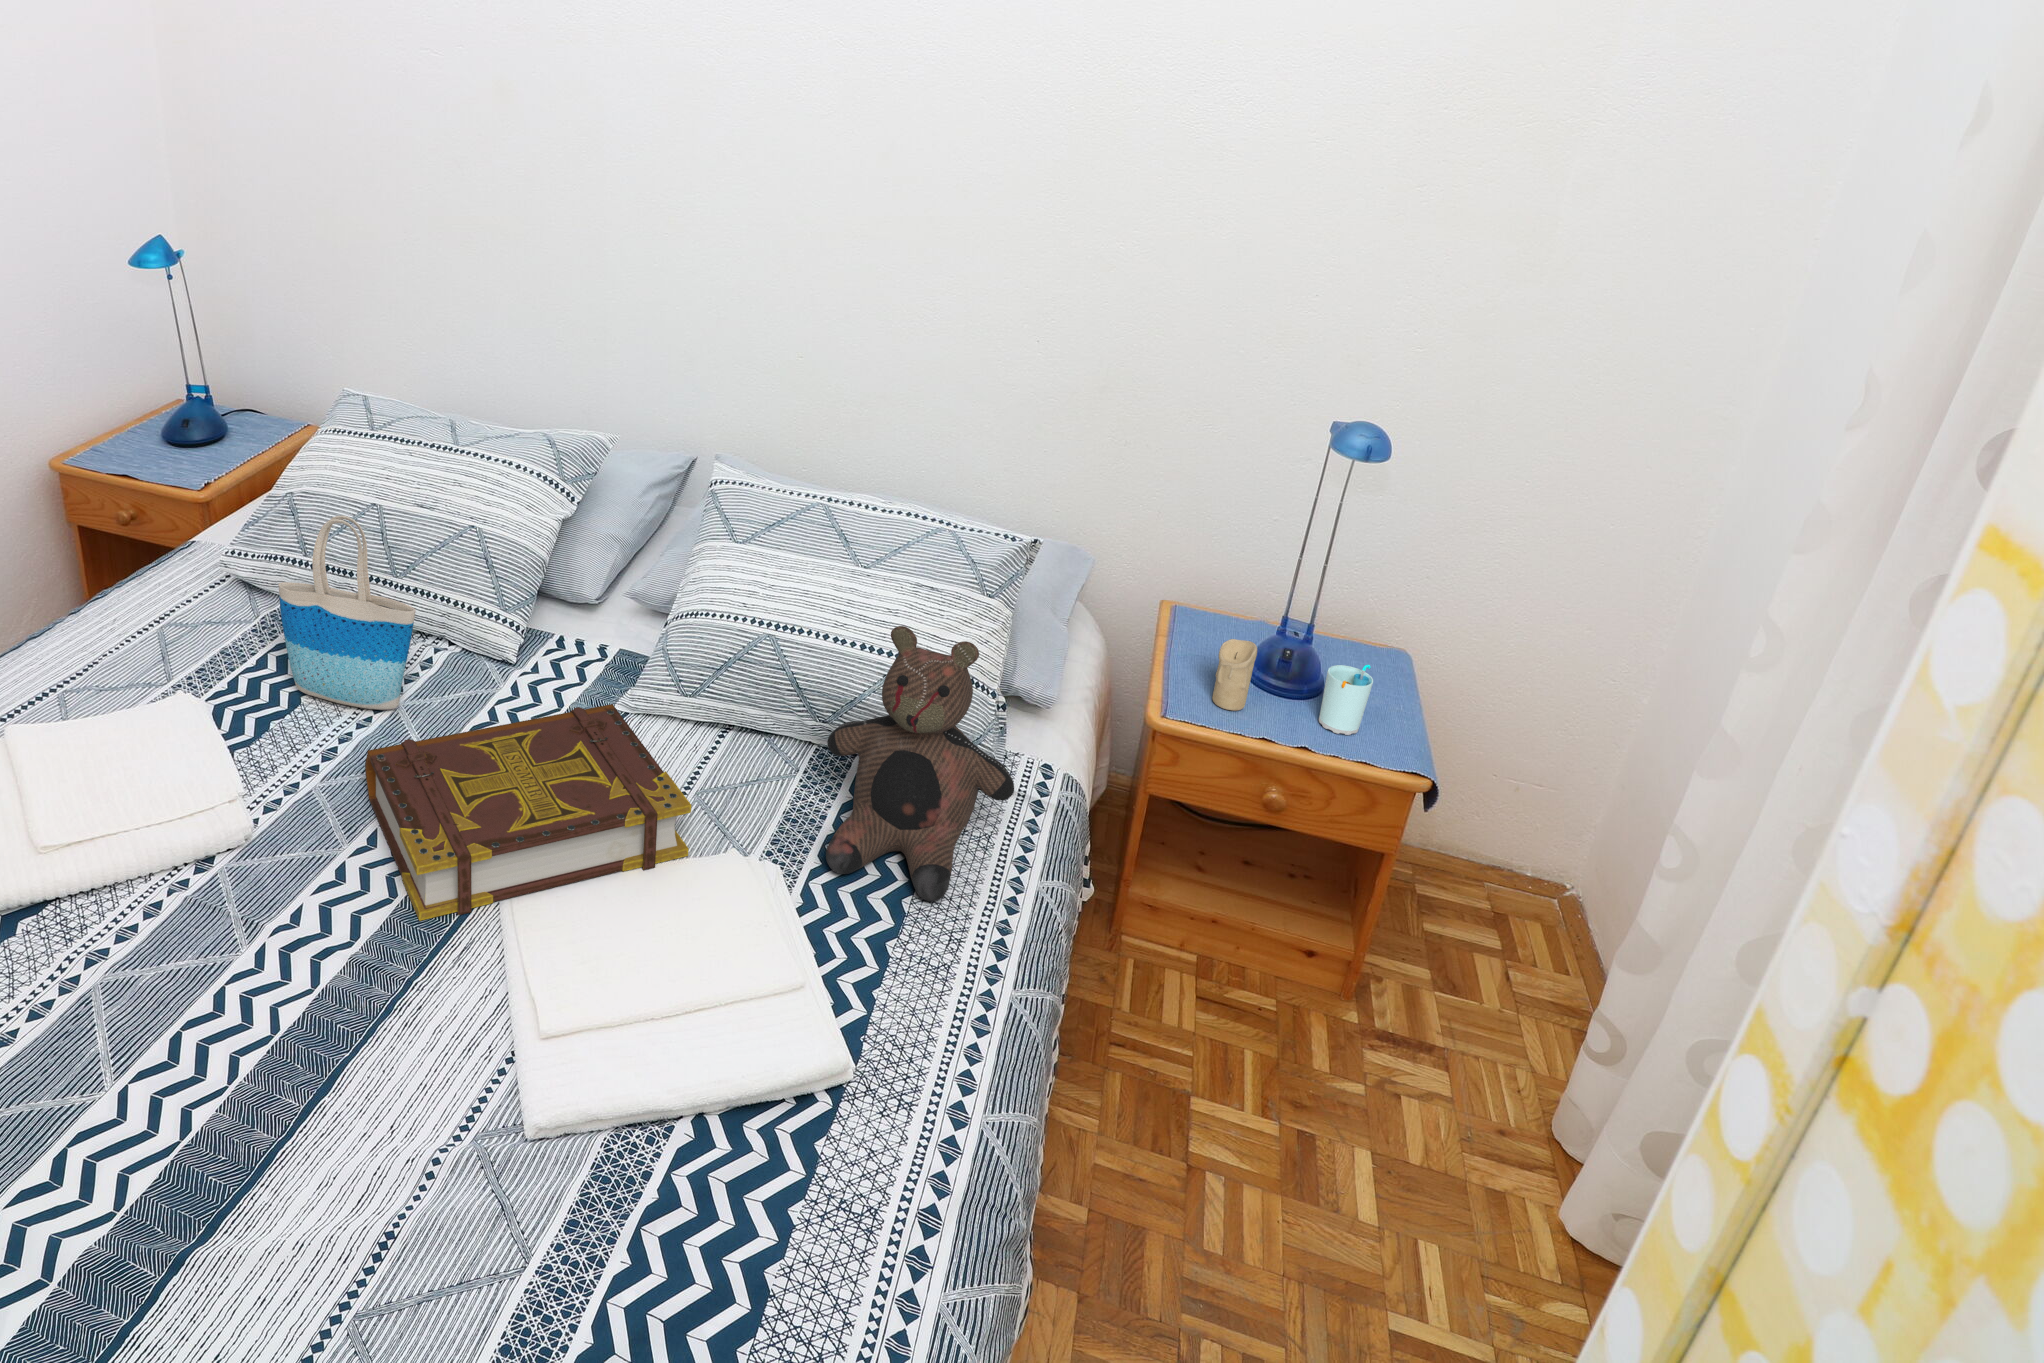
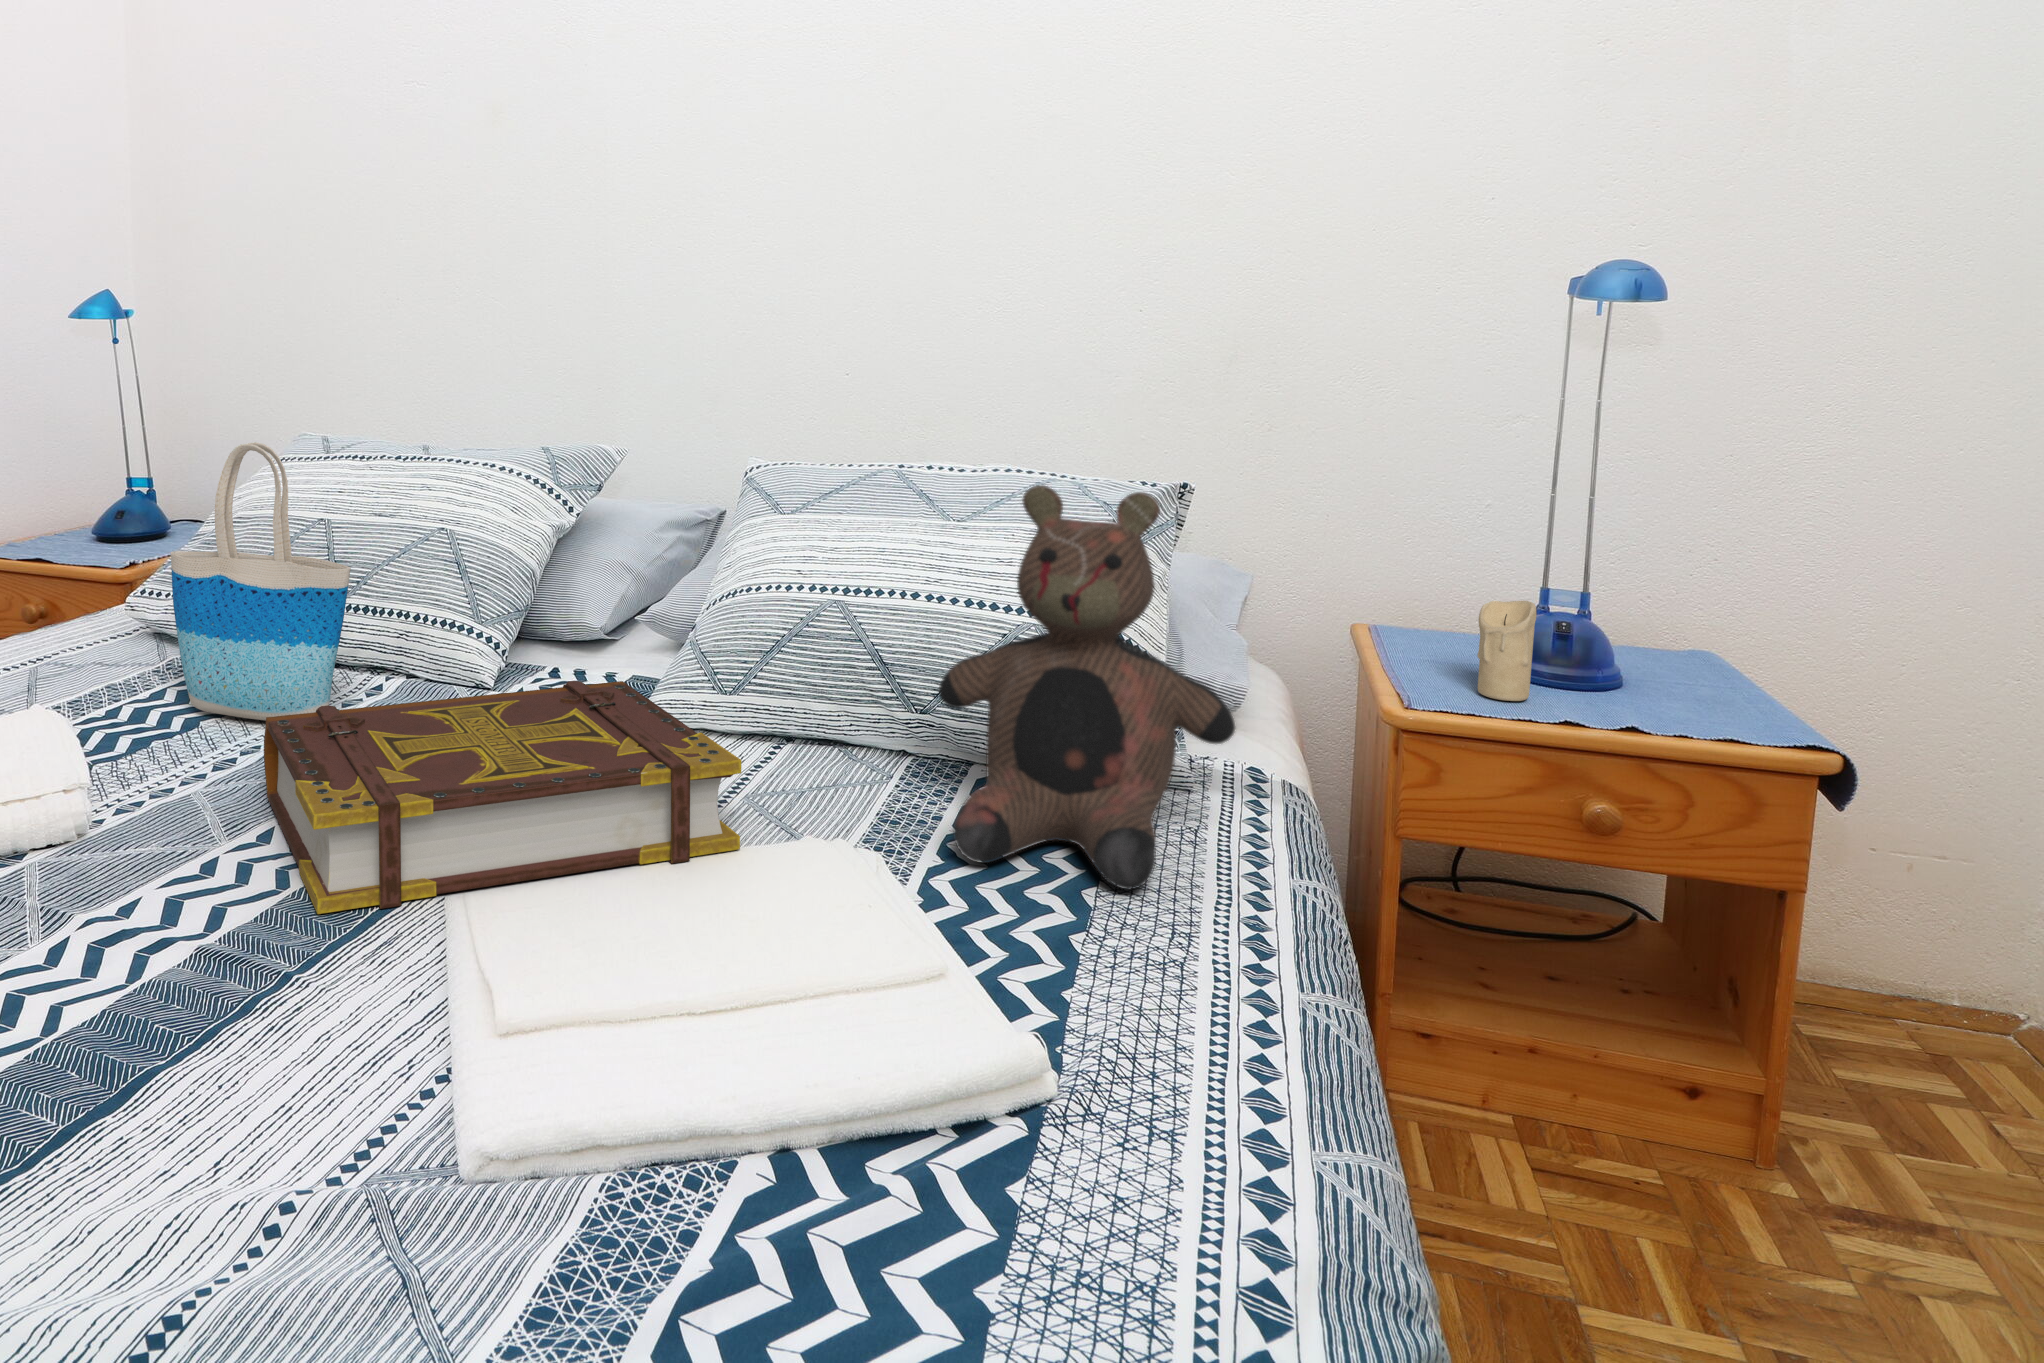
cup: present [1319,665,1373,735] -> none [1644,615,1721,720]

